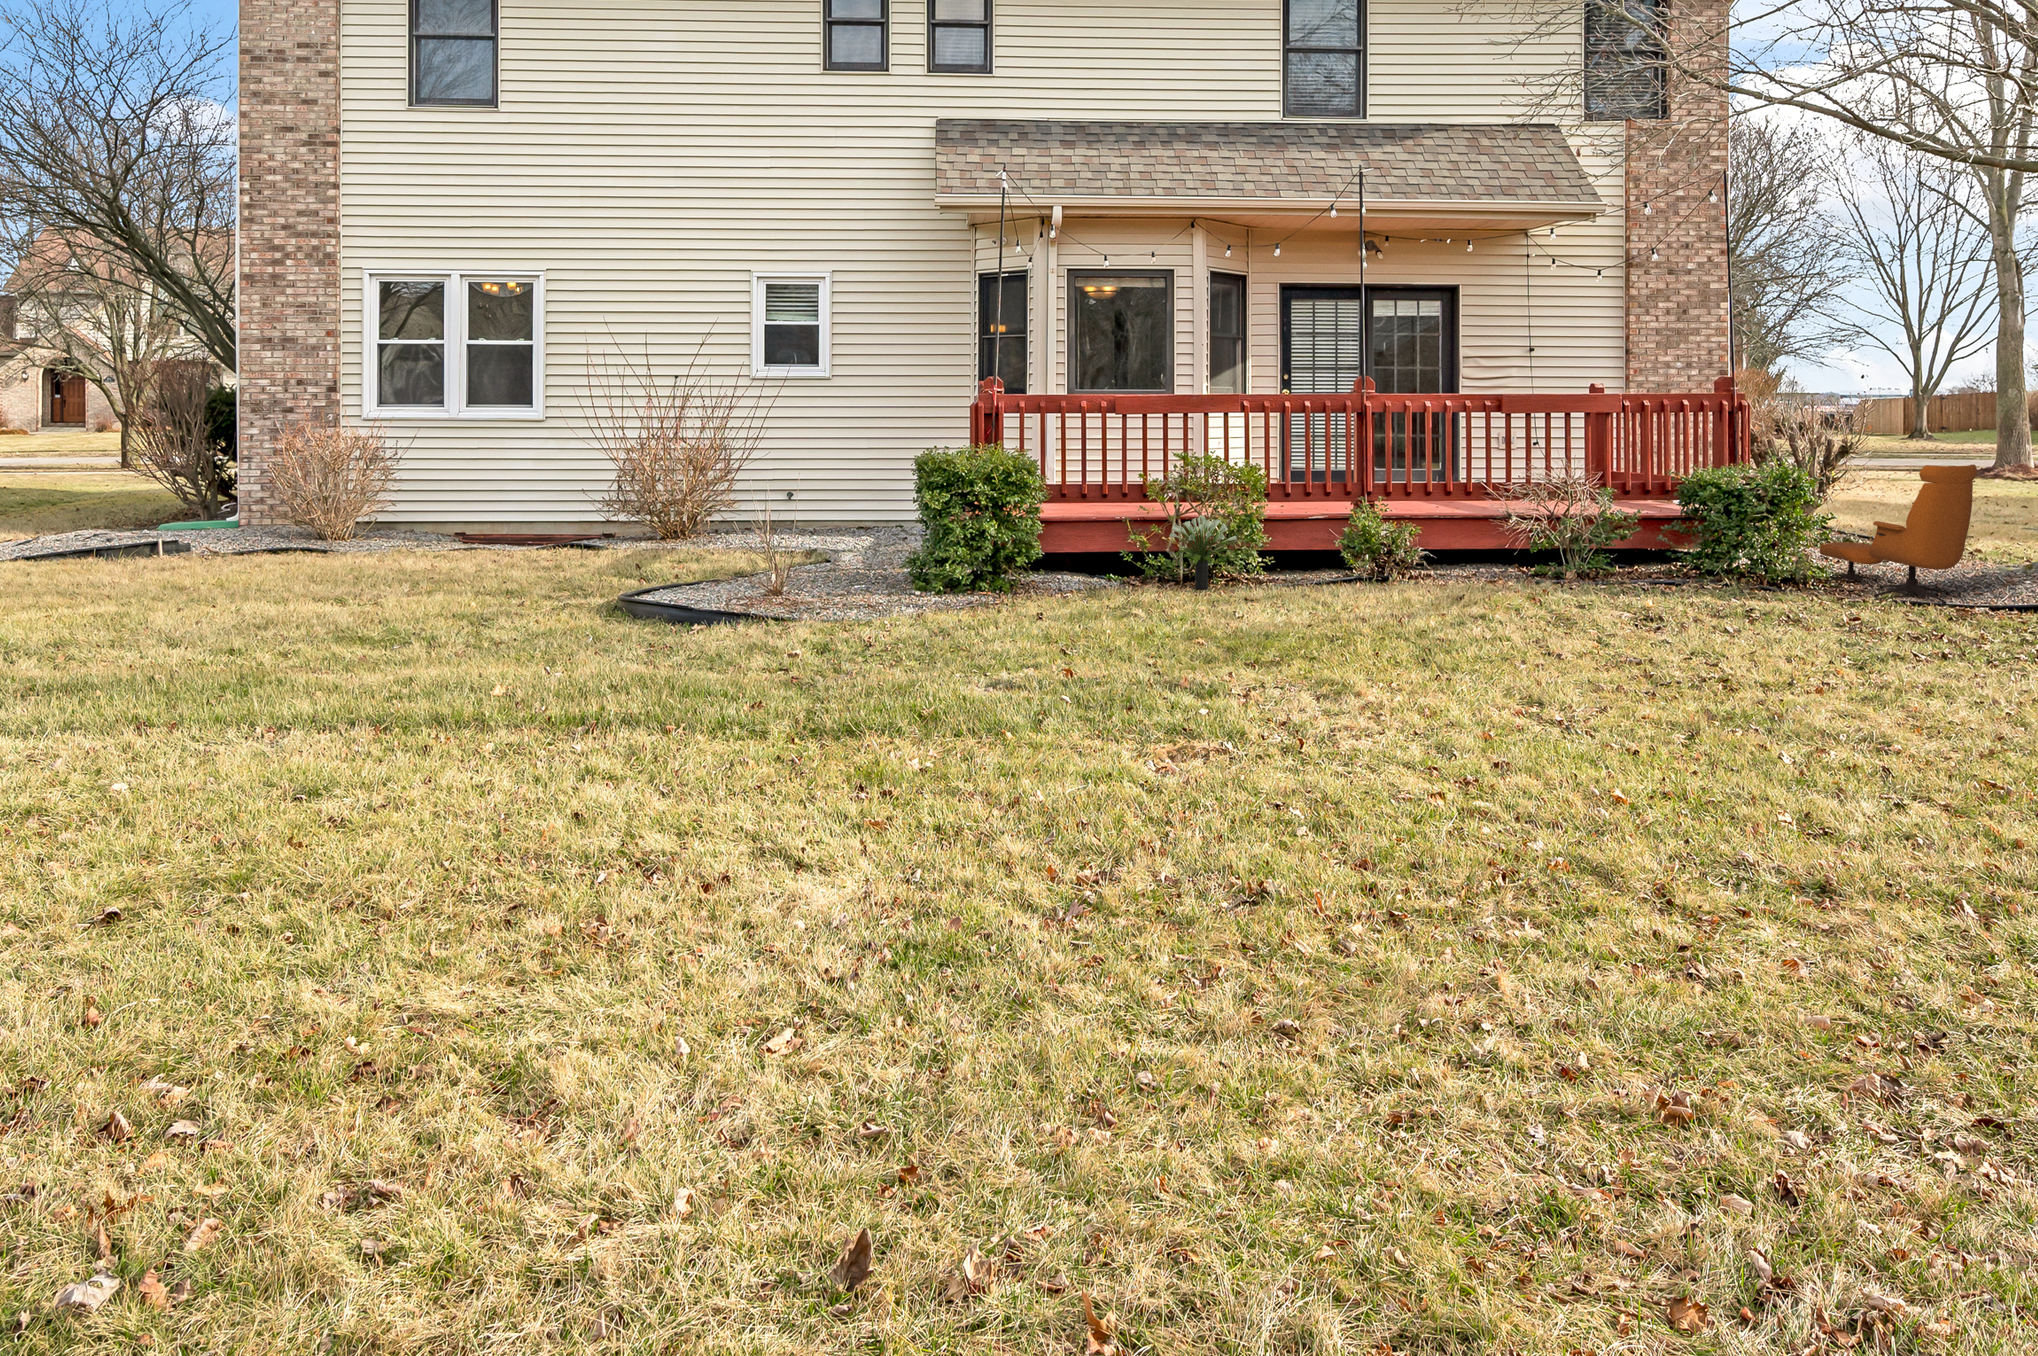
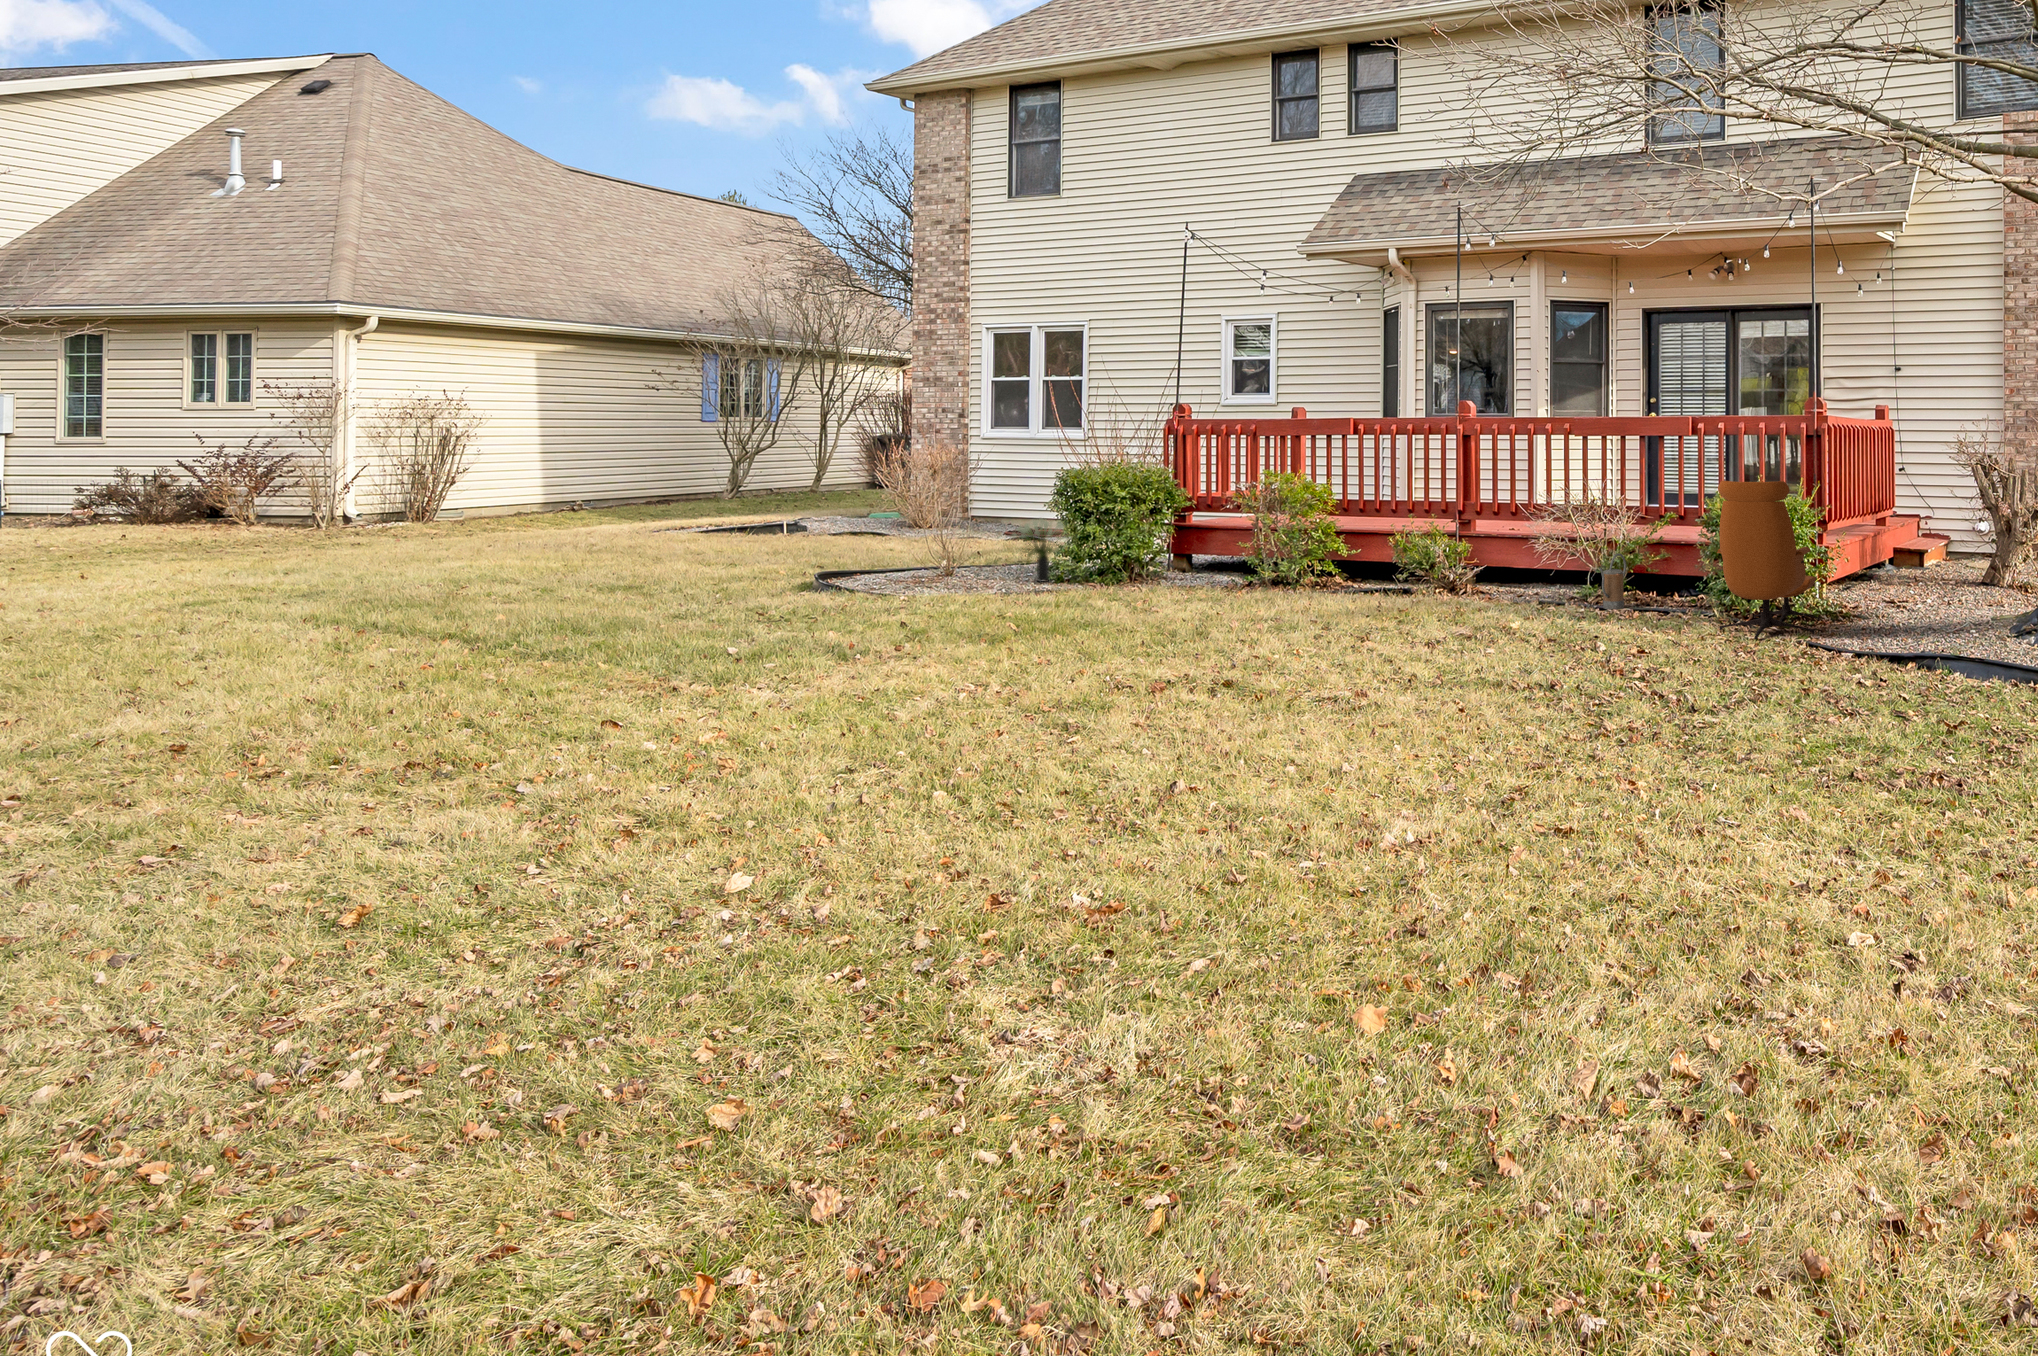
potted plant: present [1169,515,1237,590] -> present [1013,519,1067,582]
watering can: none [1666,531,1688,584] -> present [1599,553,1626,609]

